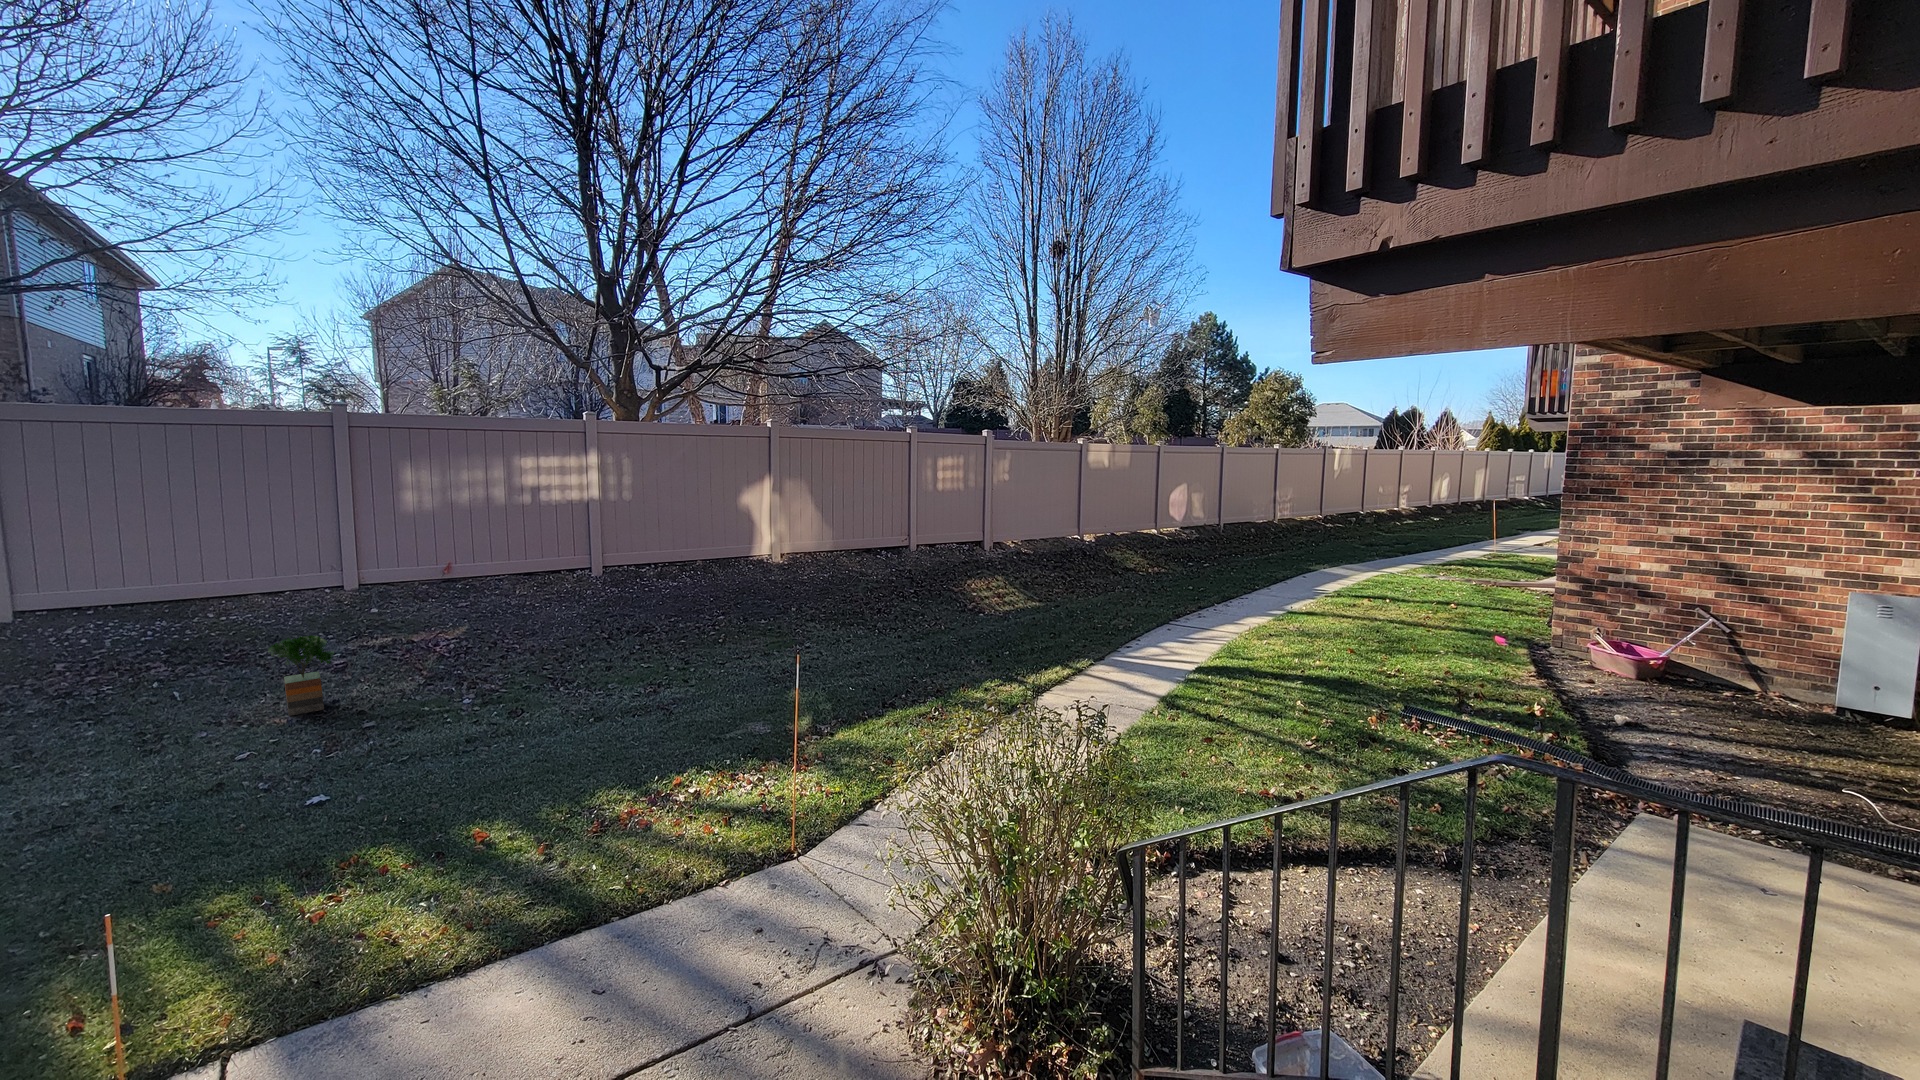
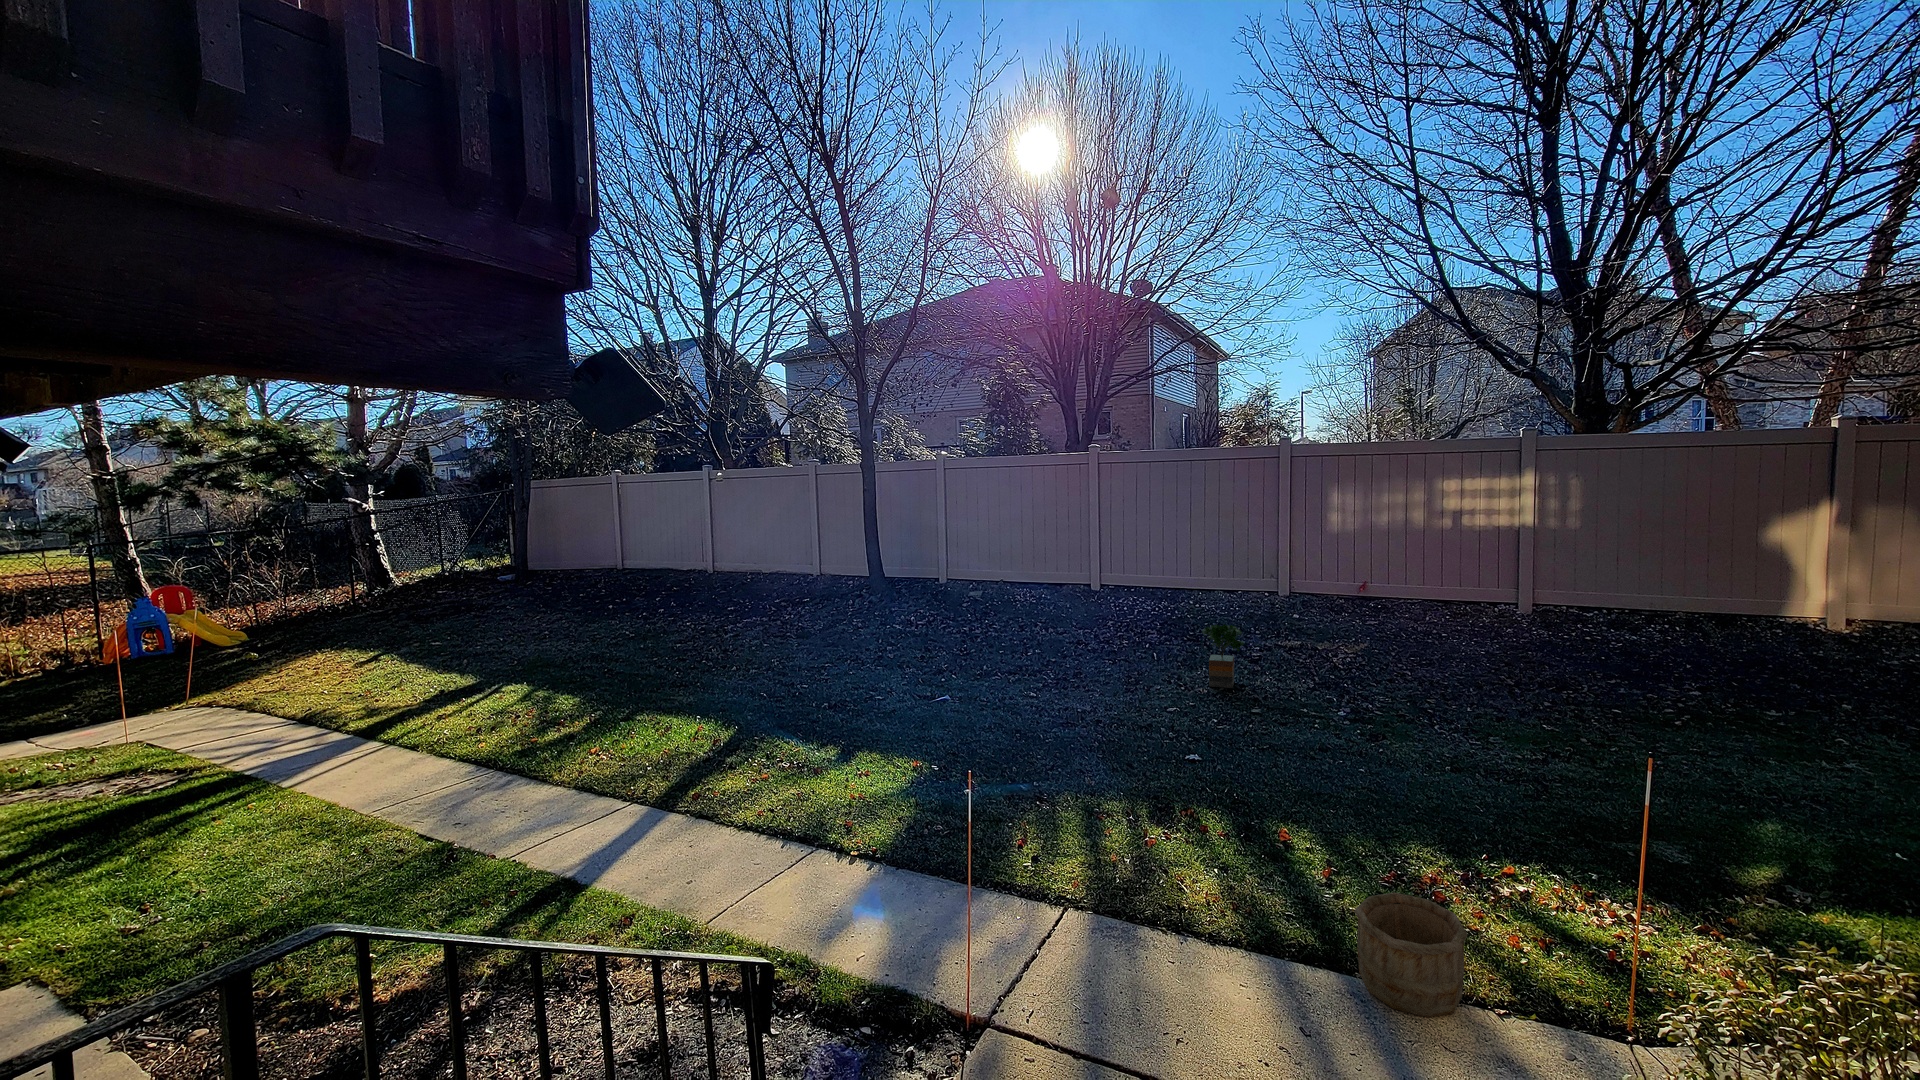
wooden bucket: none [607,825,697,928] -> present [1355,893,1468,1017]

